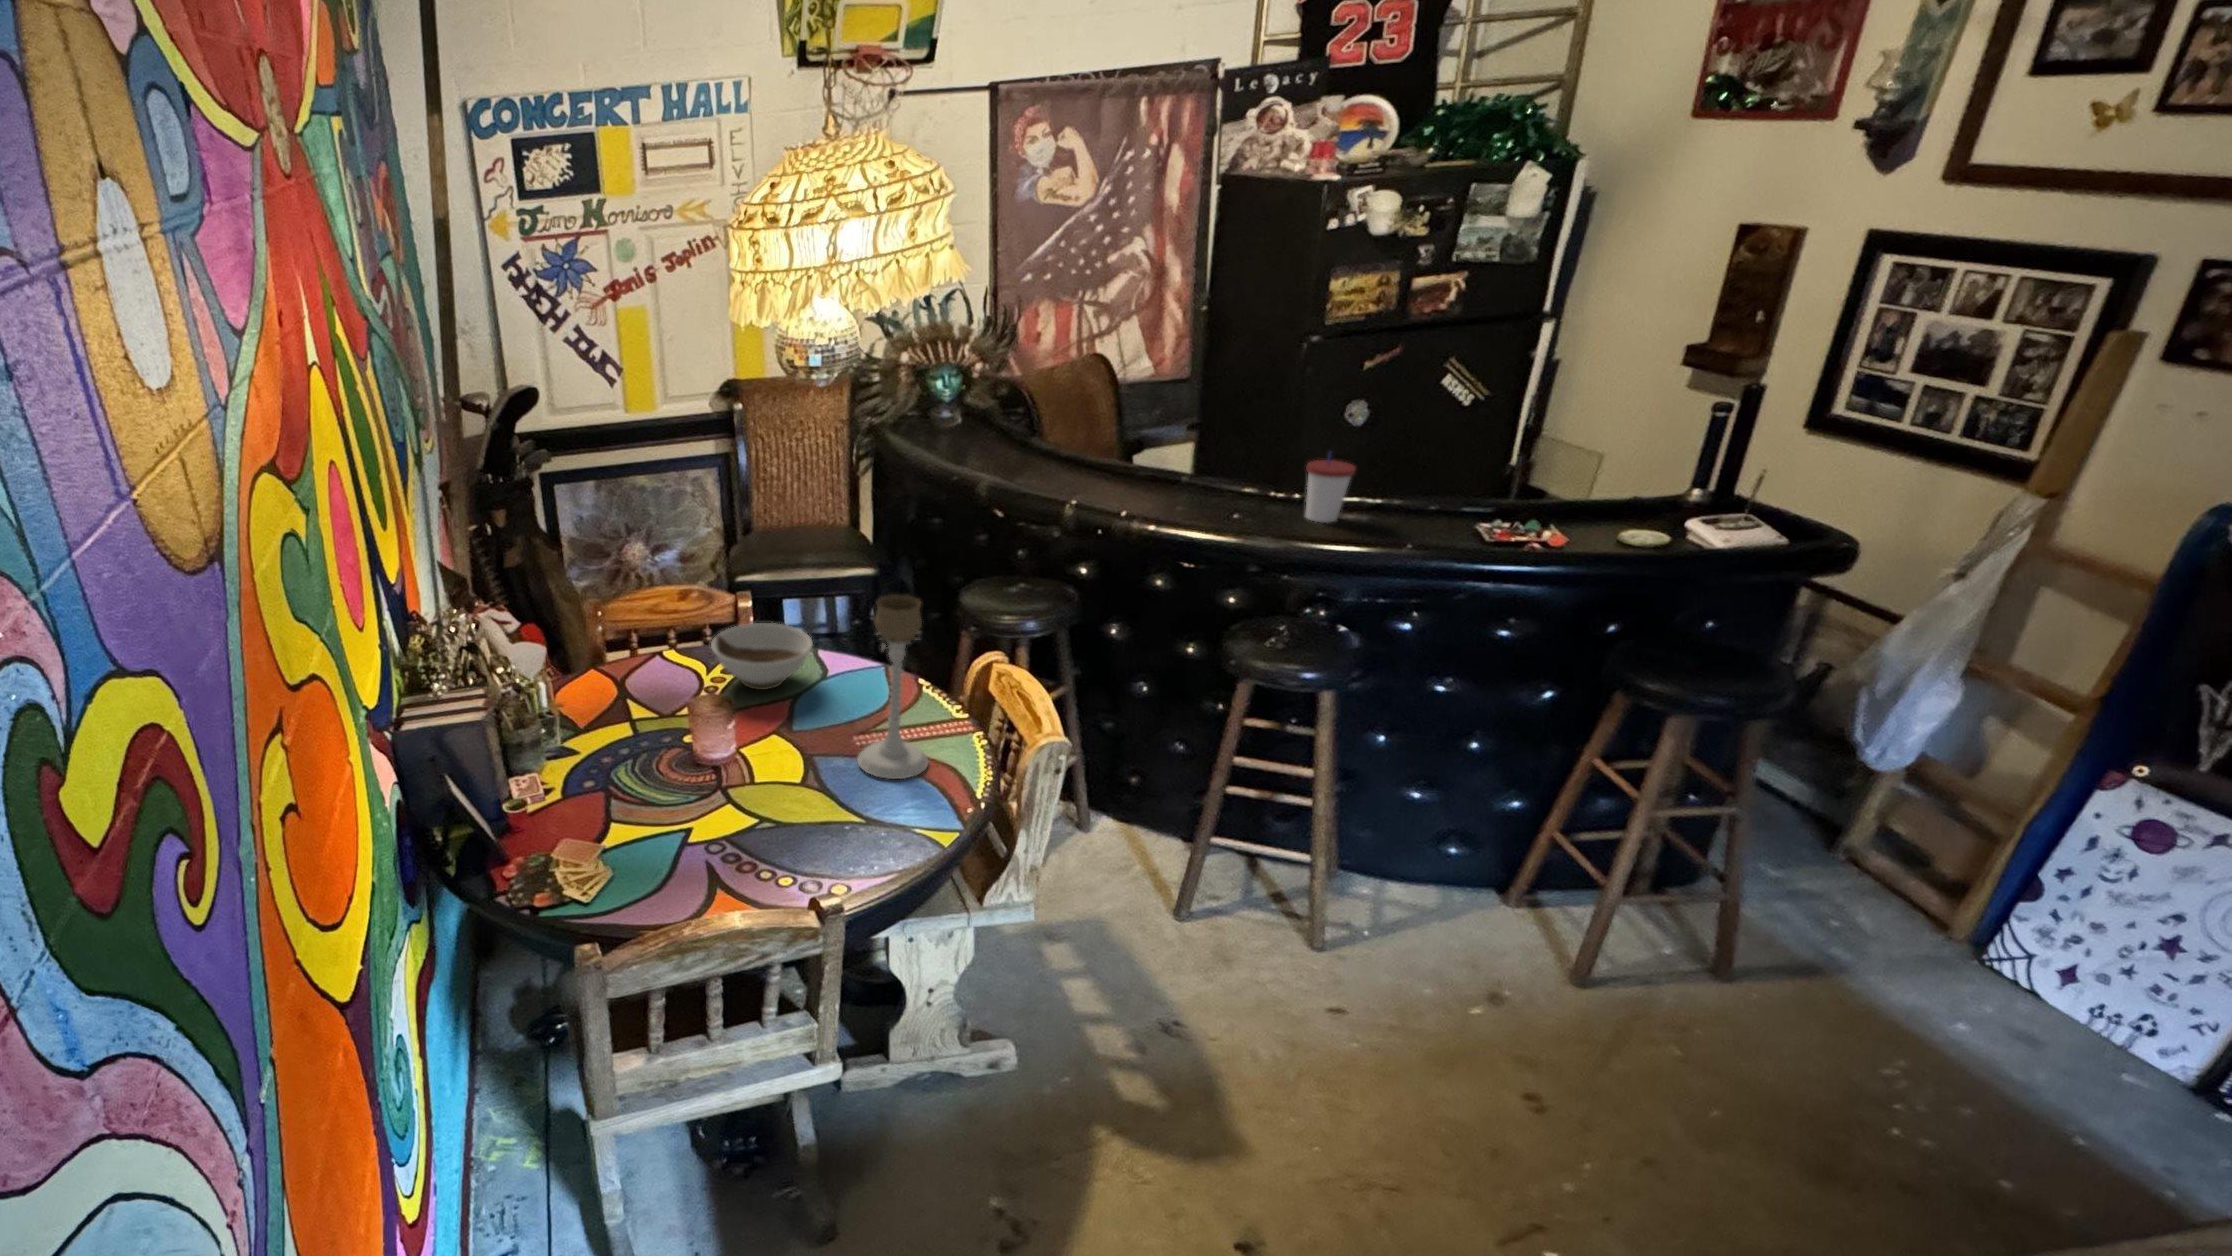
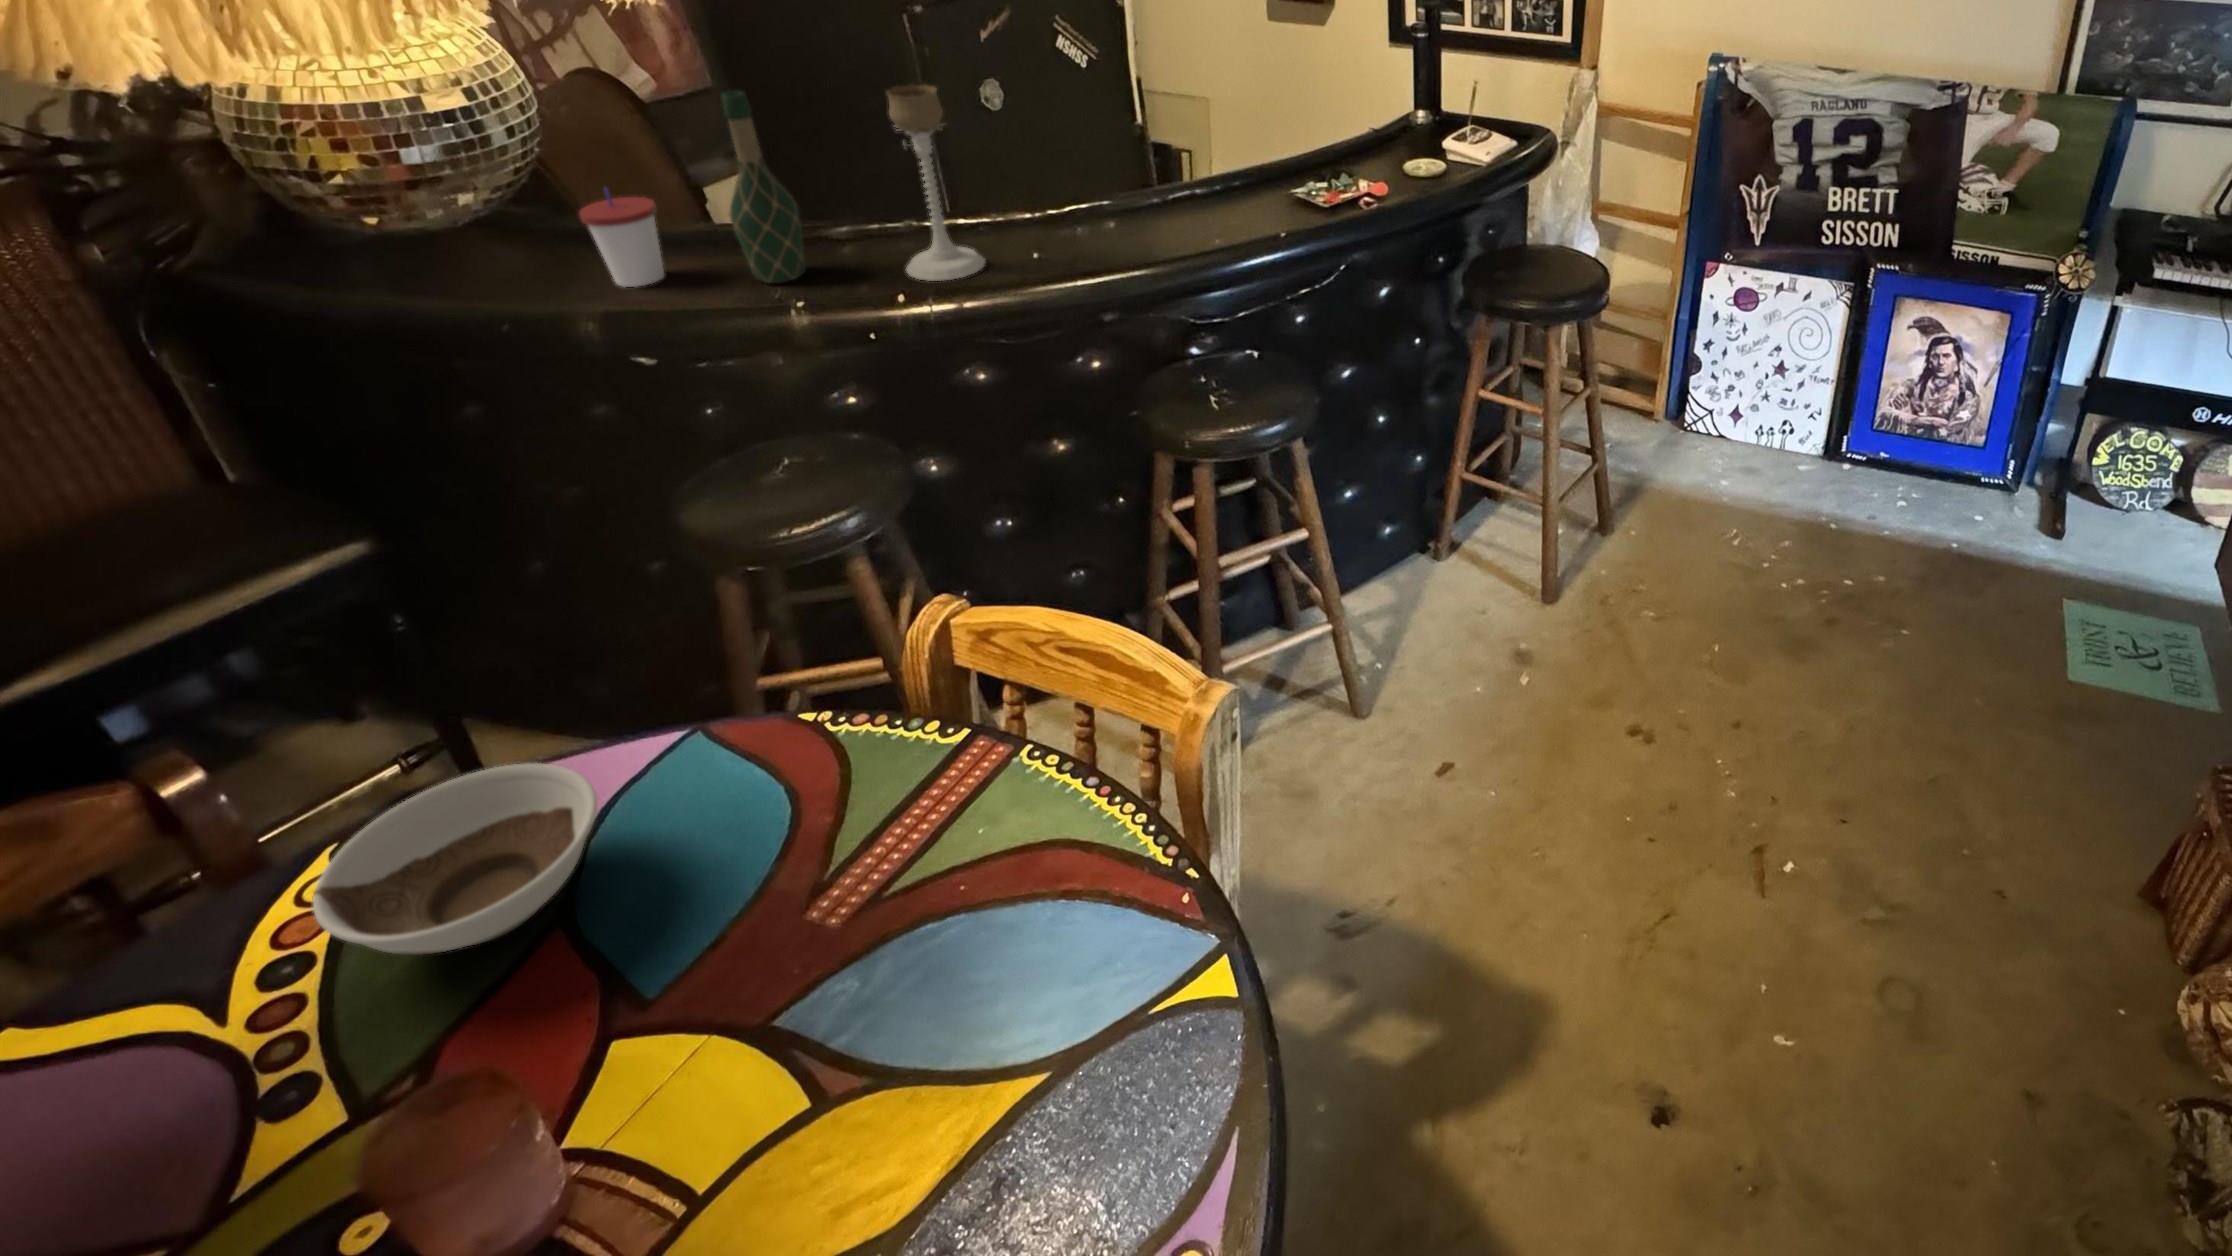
wine bottle: none [1050,356,1090,482] -> present [722,91,806,283]
cup: present [1306,457,1355,523] -> present [579,189,664,287]
candle holder: present [857,594,928,779] -> present [887,85,985,281]

